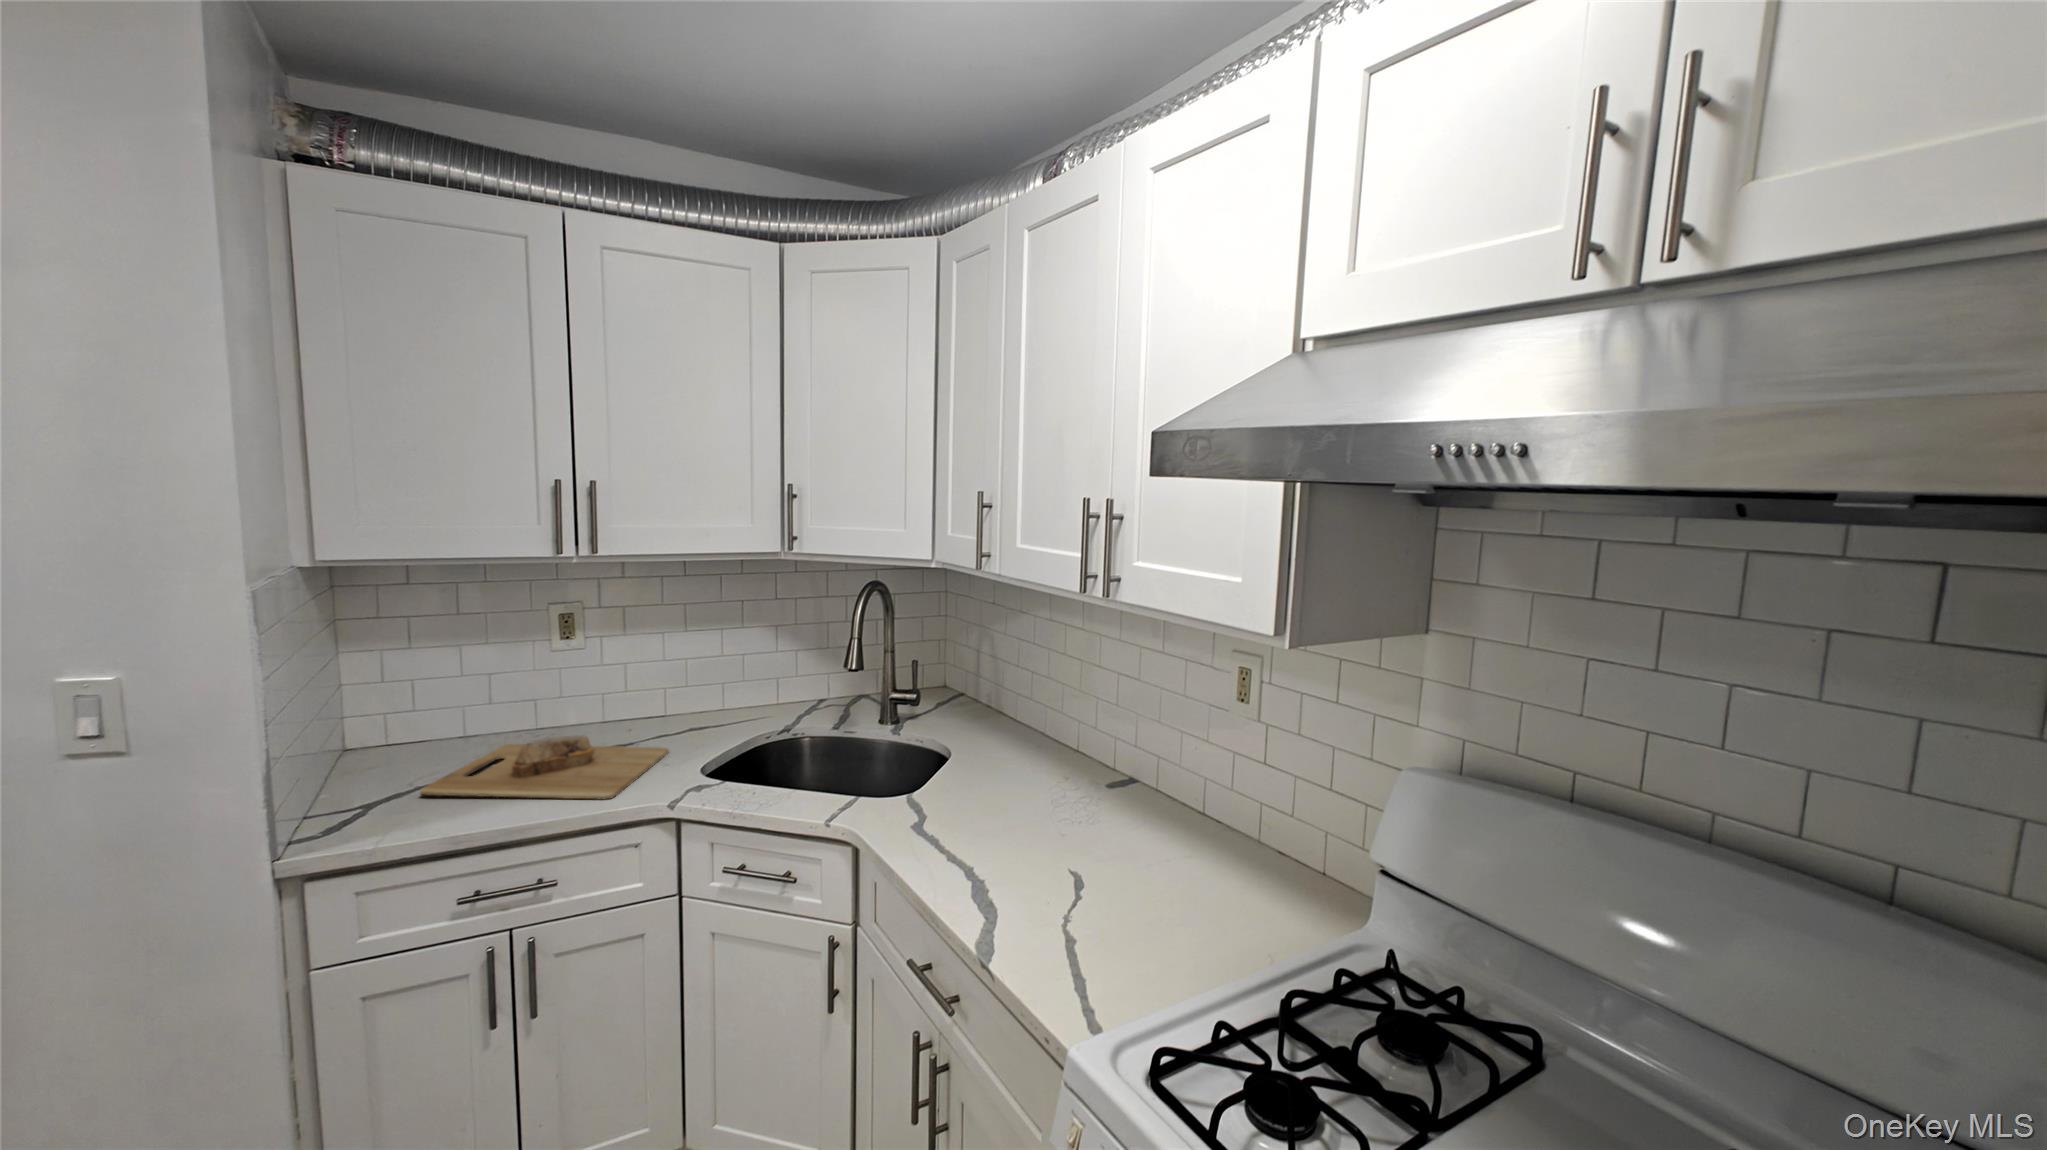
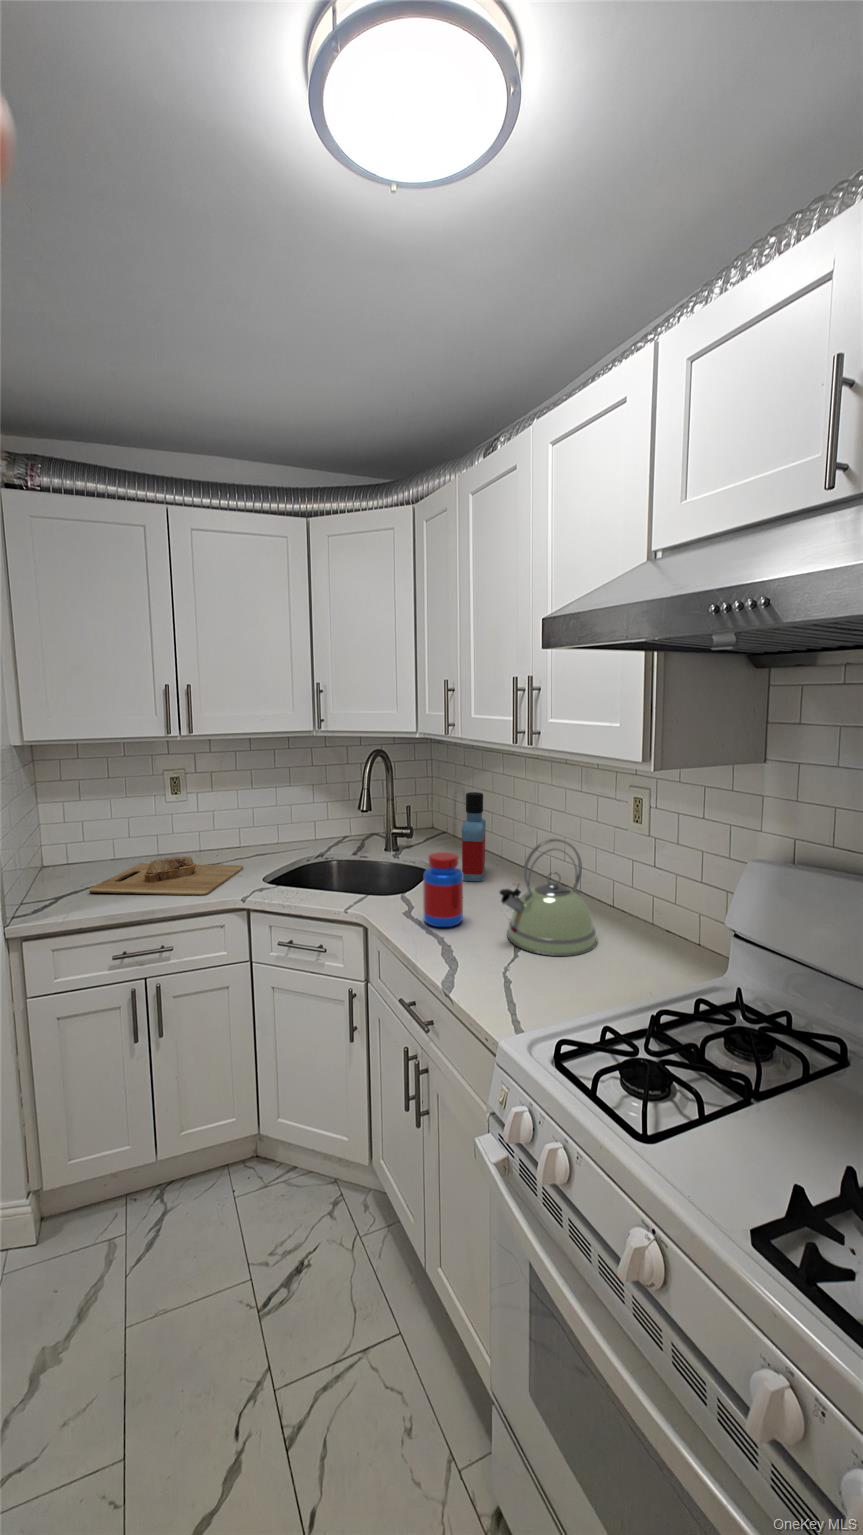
bottle: none [995,647,1029,774] -> present [462,792,486,881]
kettle: none [1058,727,1192,897] -> present [500,839,597,956]
jar: none [944,741,1003,851] -> present [423,852,463,927]

